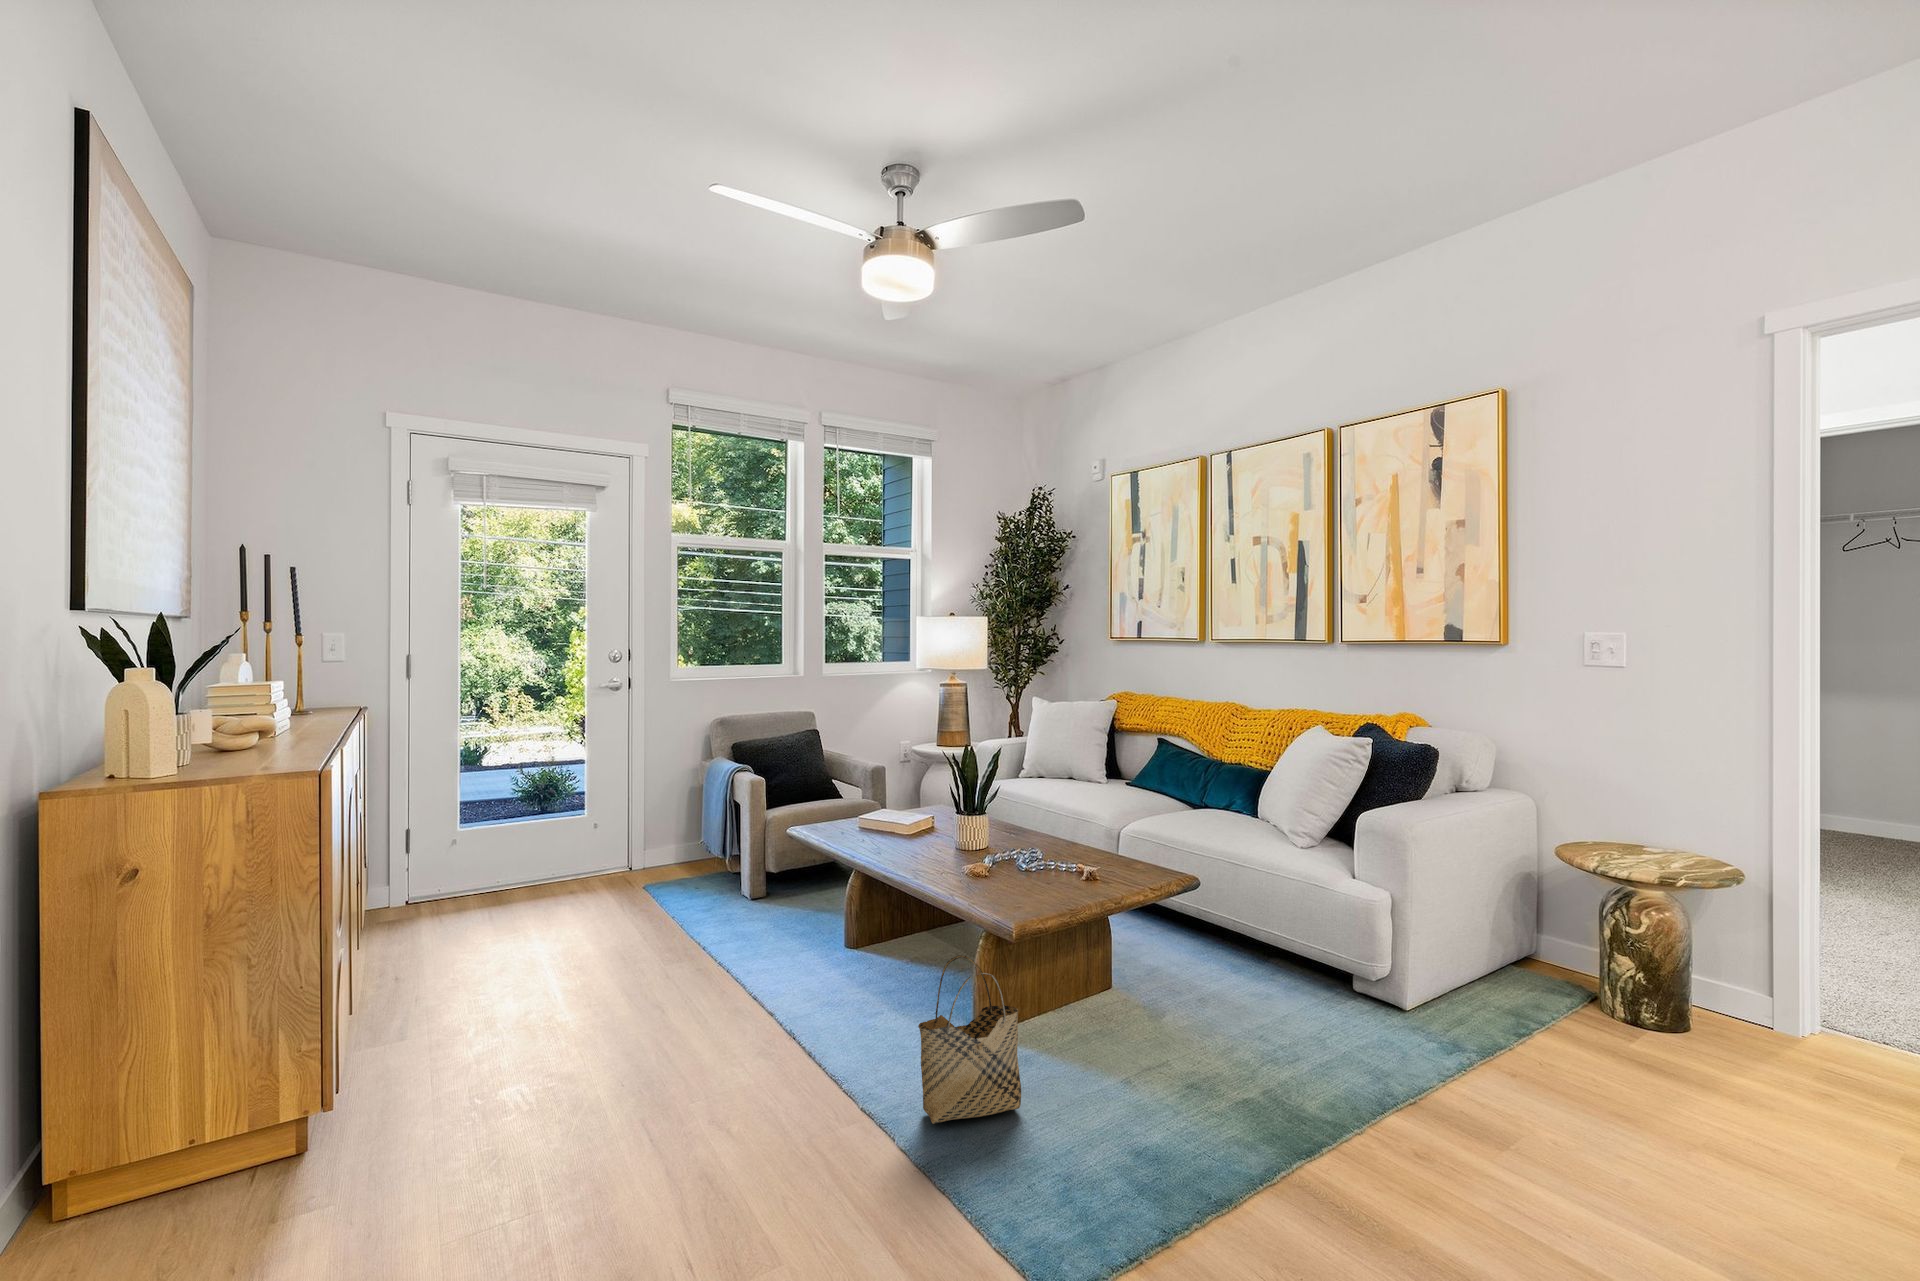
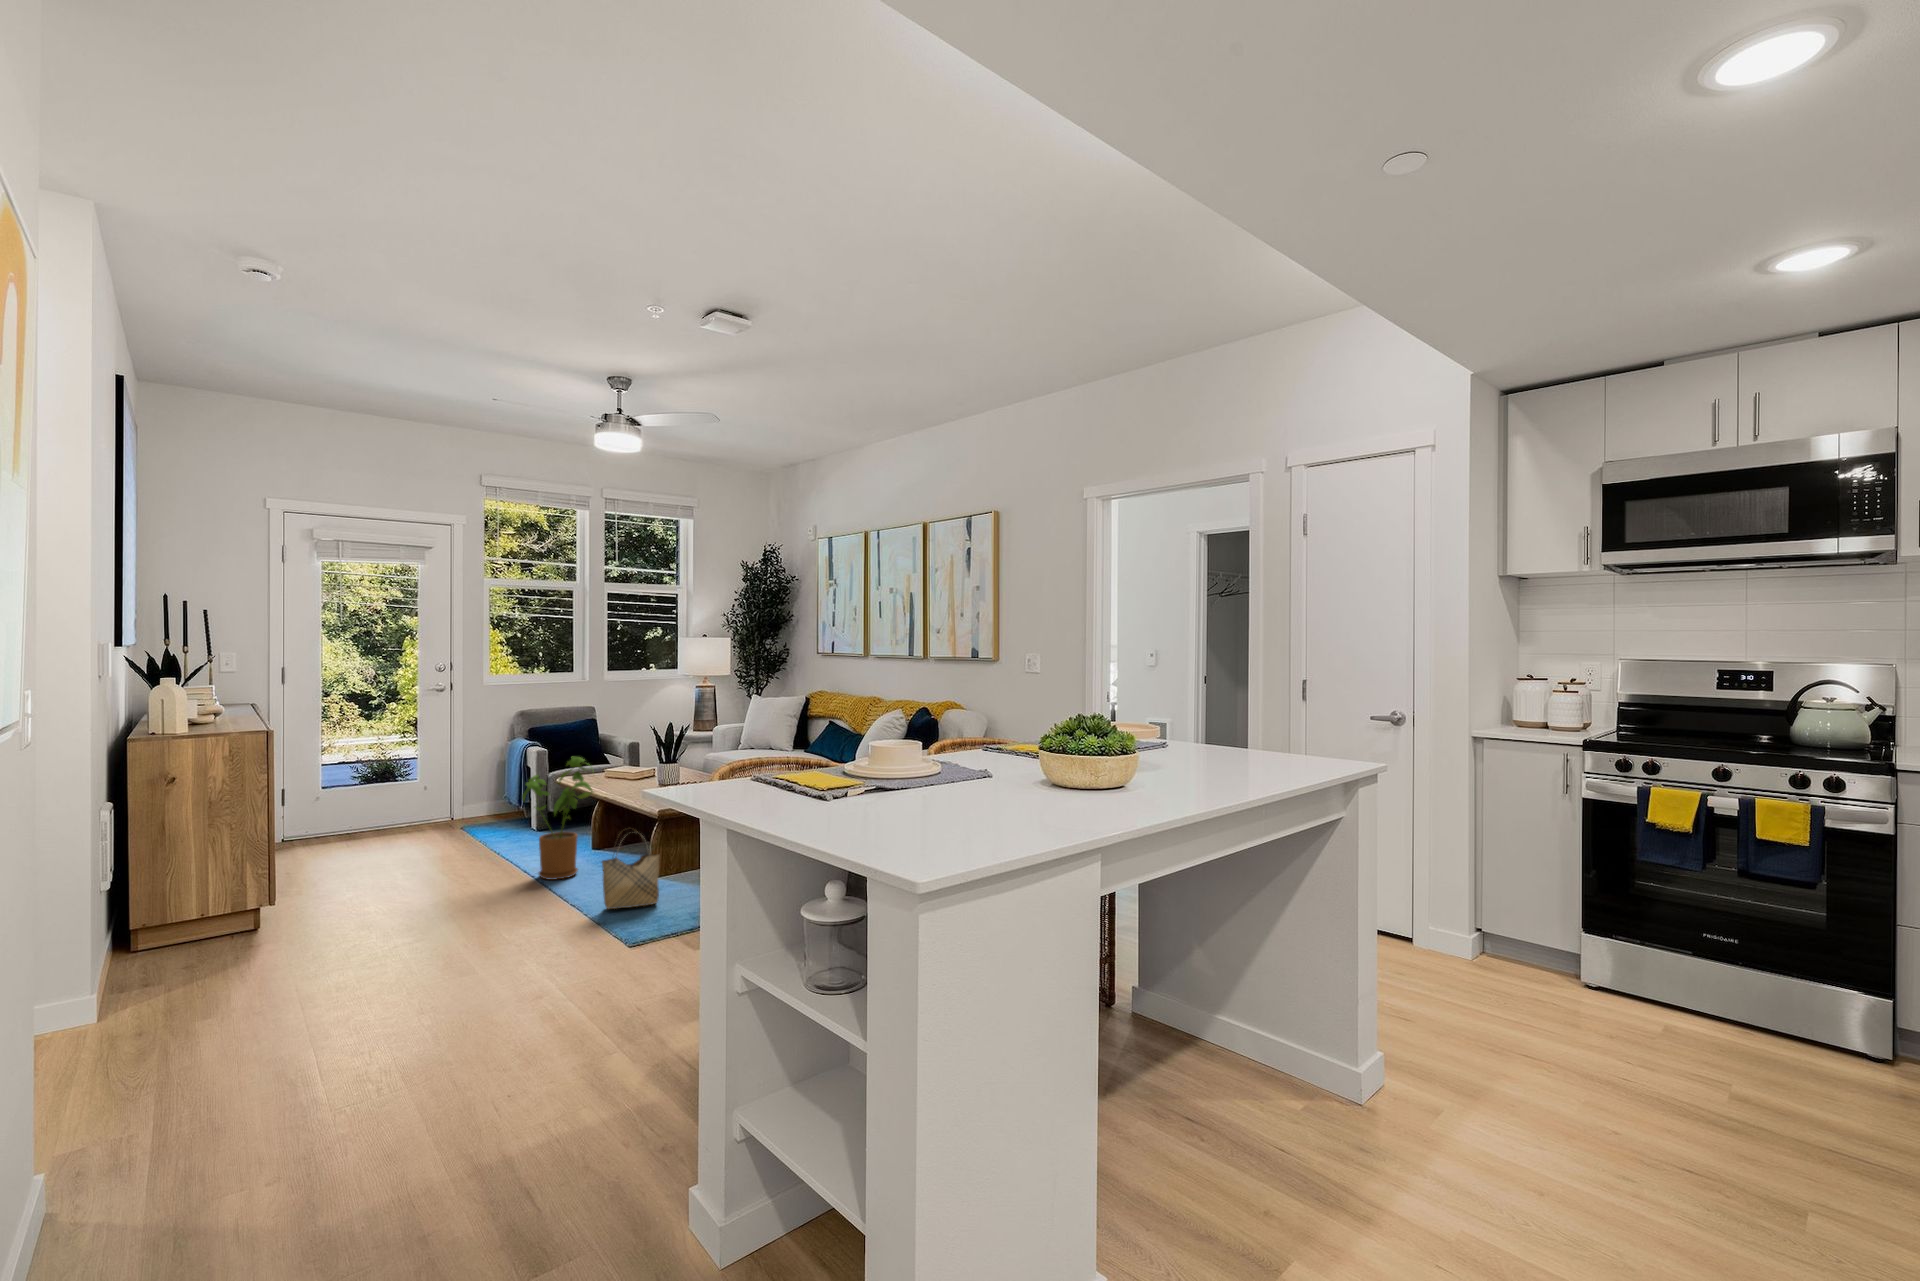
house plant: none [751,804,871,1018] -> present [522,756,594,880]

